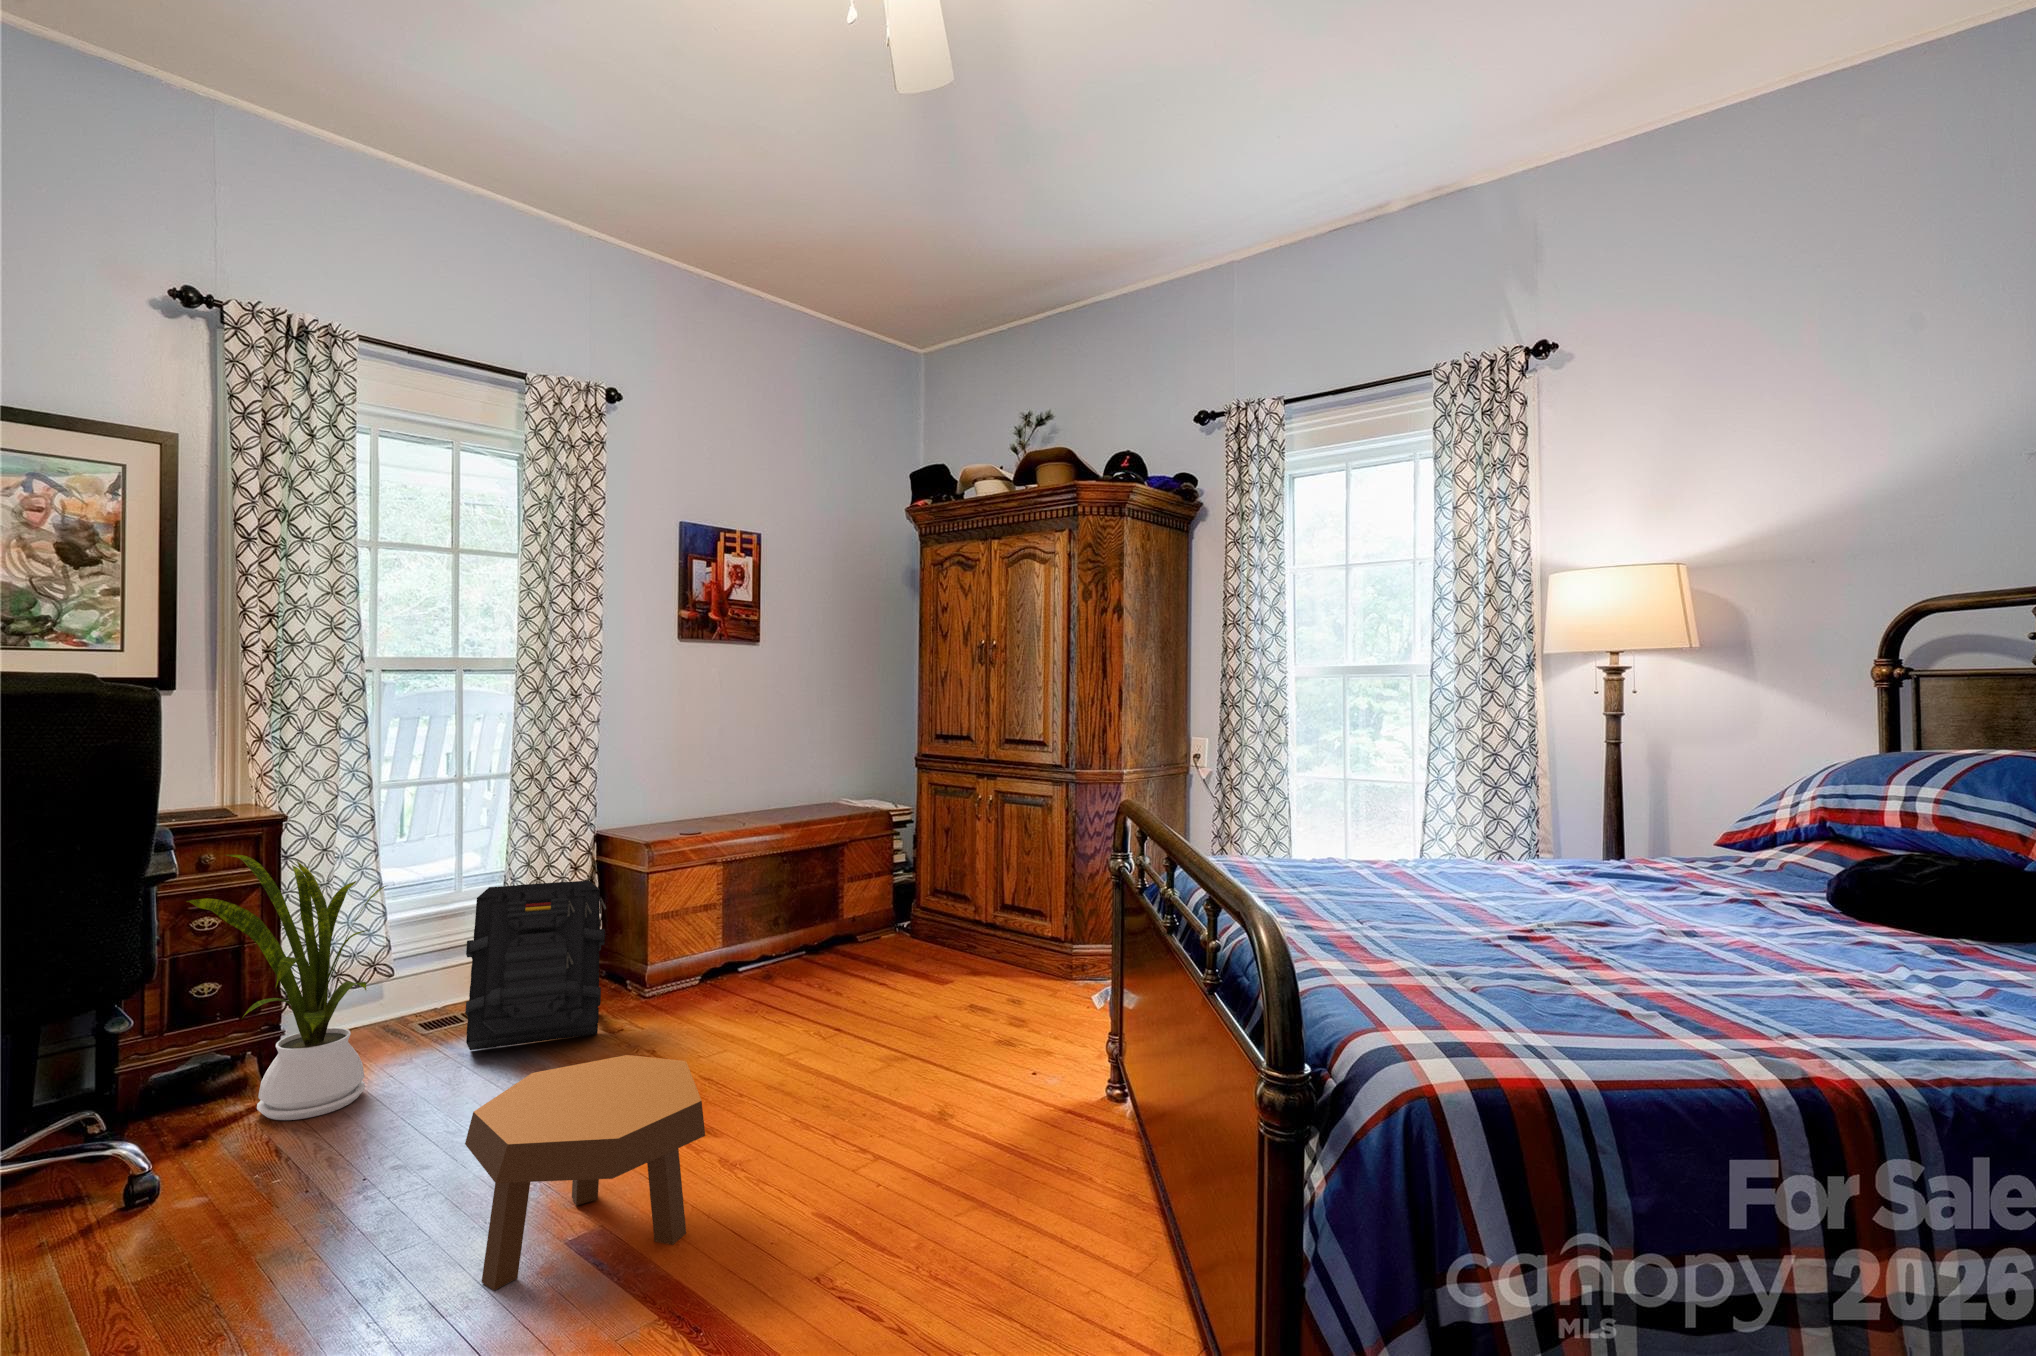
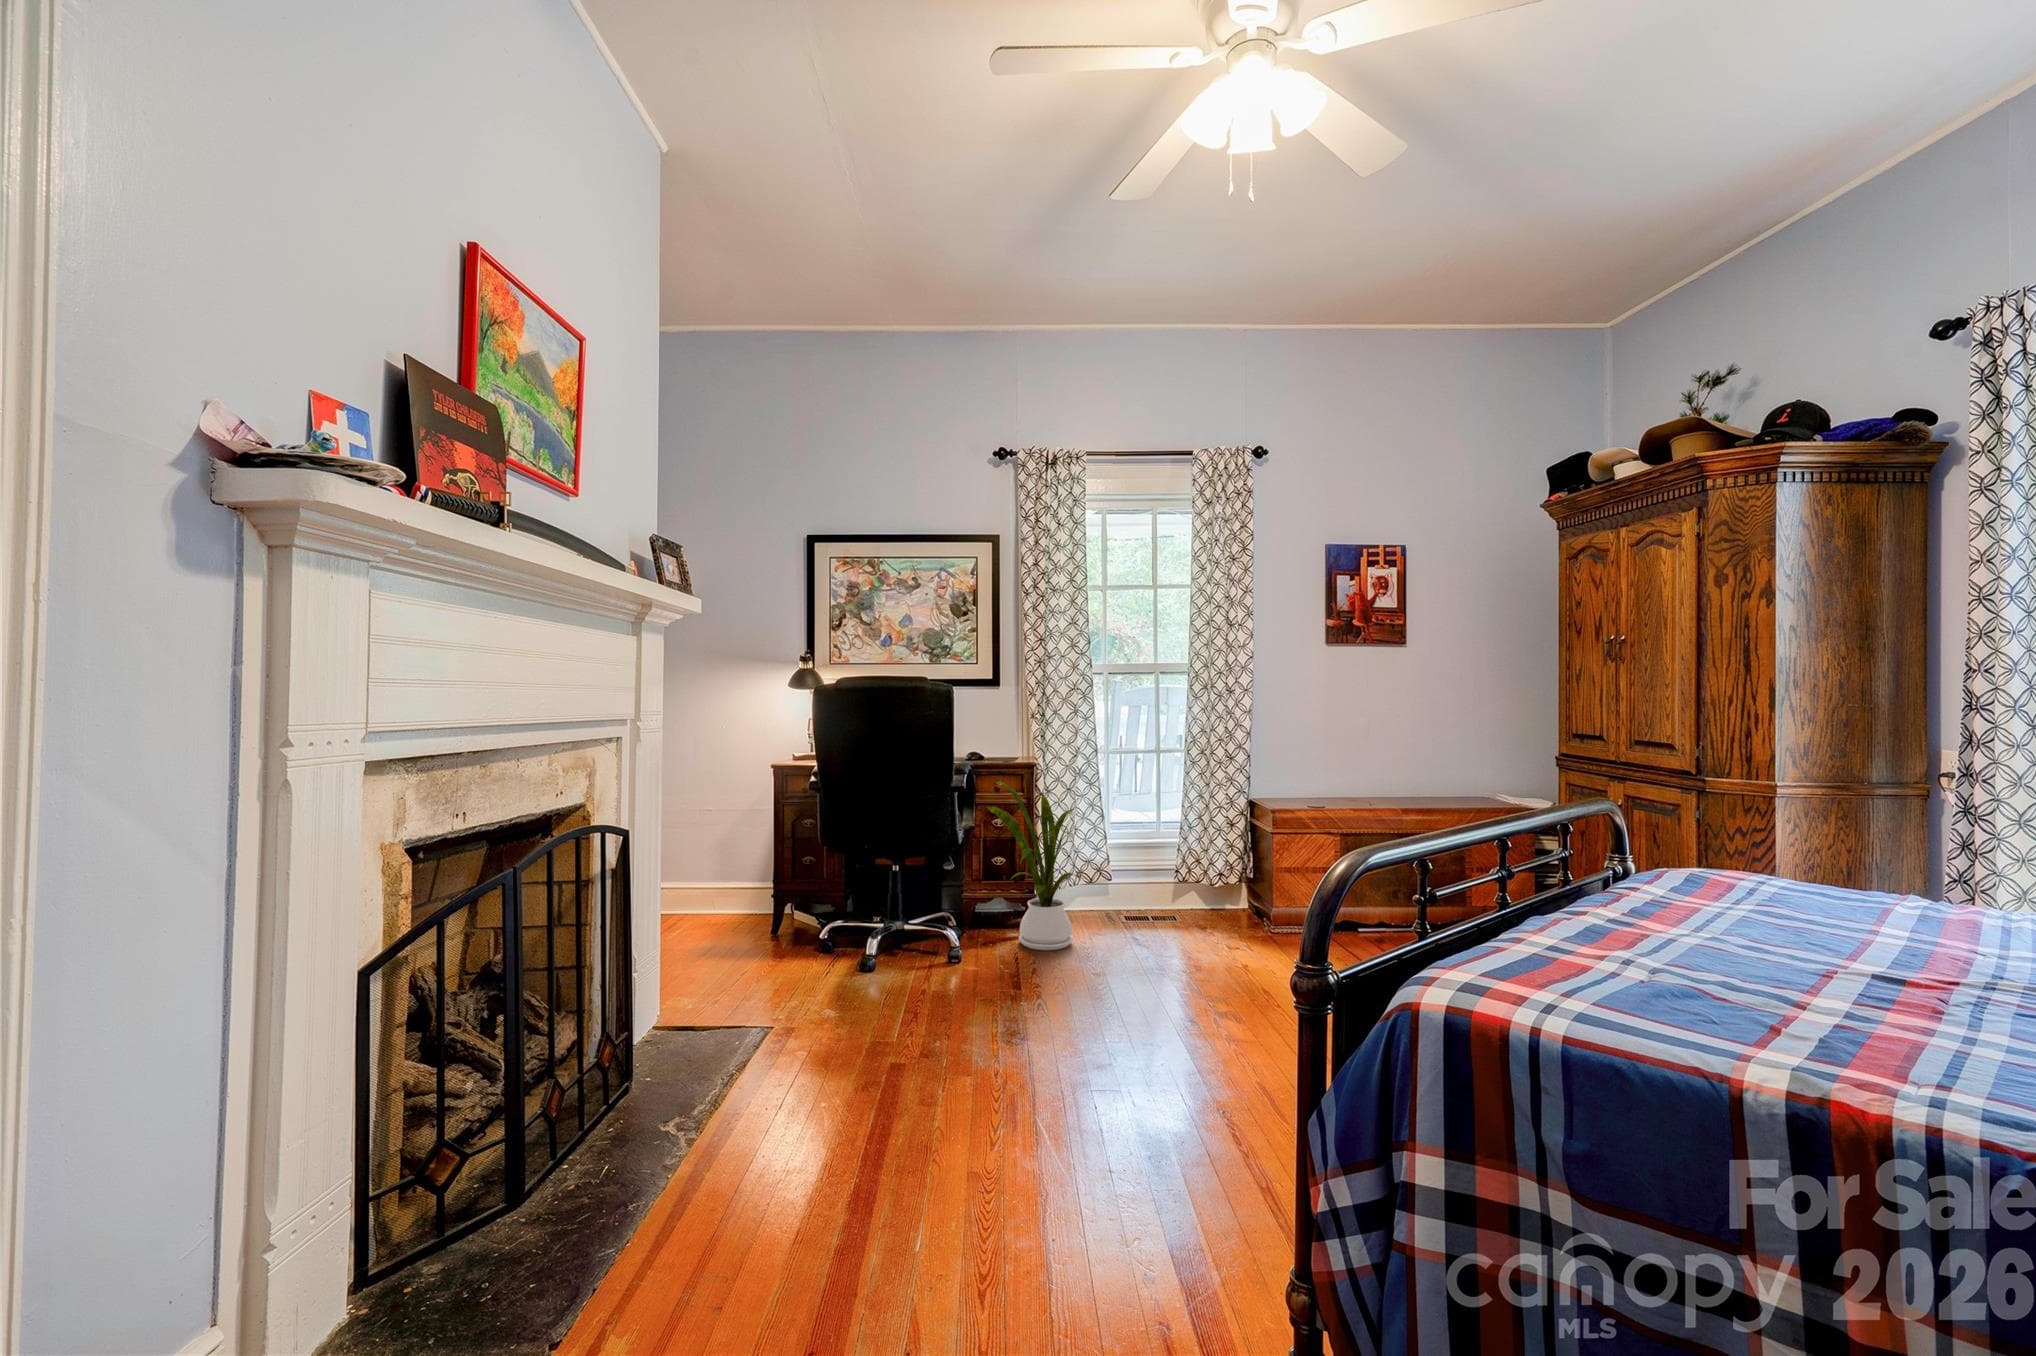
backpack: present [465,880,606,1050] -> none [1133,827,1235,950]
footstool: present [465,1055,705,1290] -> none [1044,945,1197,1088]

